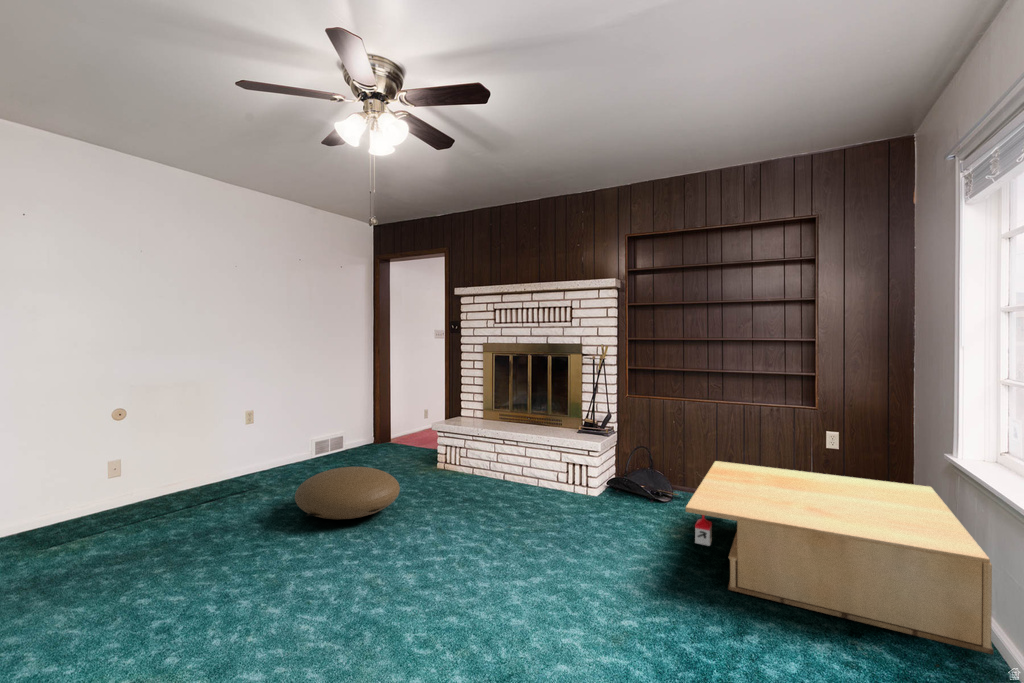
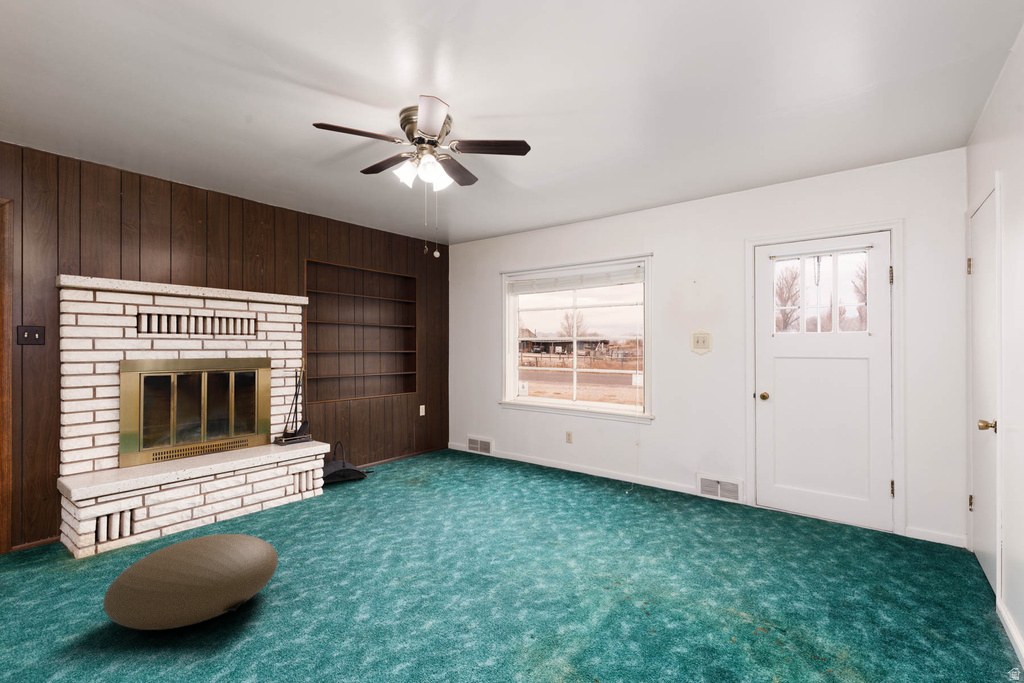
coffee table: present [686,461,993,654] -> none [403,422,549,484]

